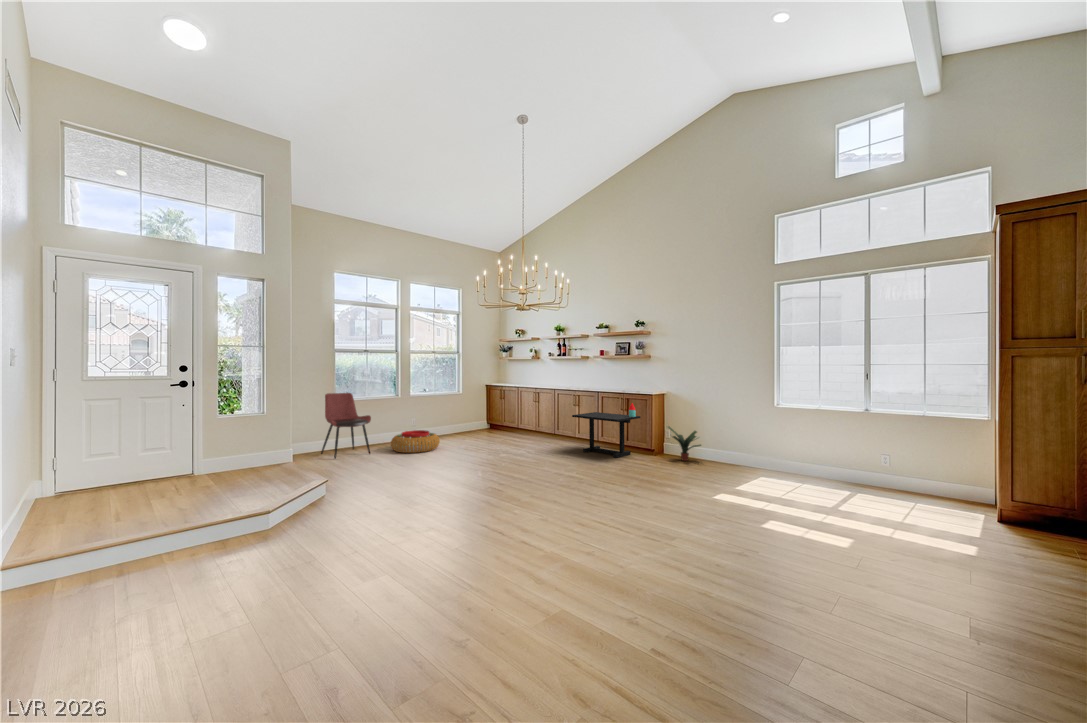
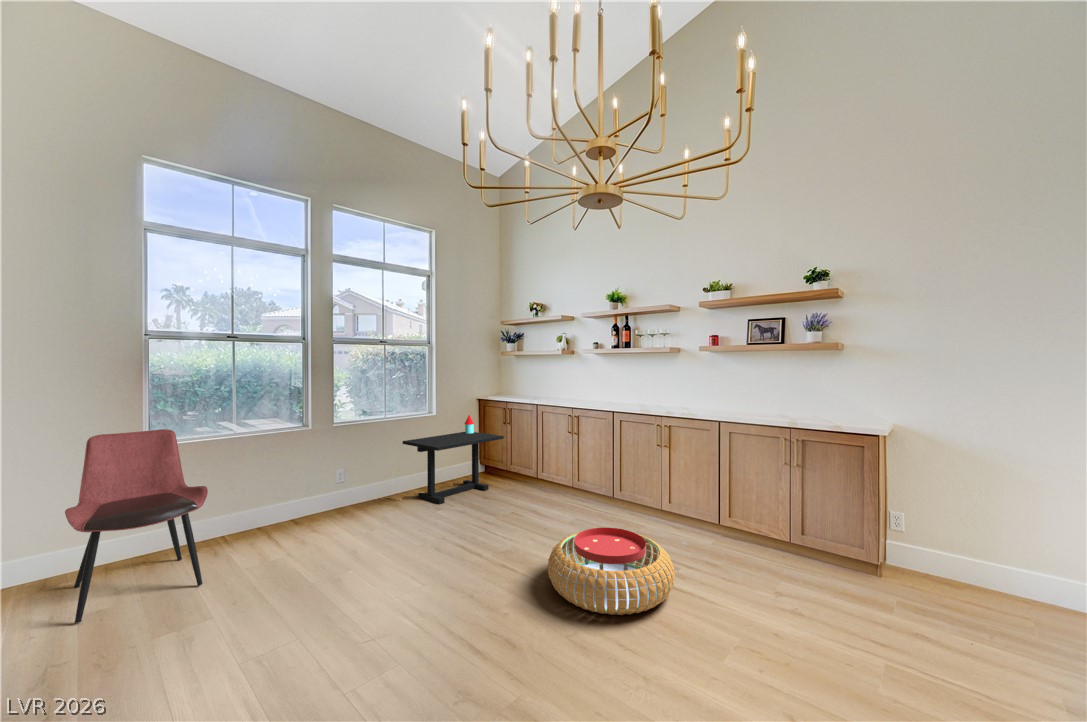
side table: present [572,403,640,458] -> present [403,415,504,504]
potted plant: present [668,427,701,461] -> none [932,508,1053,604]
pouf: present [391,430,440,453] -> present [548,528,675,615]

